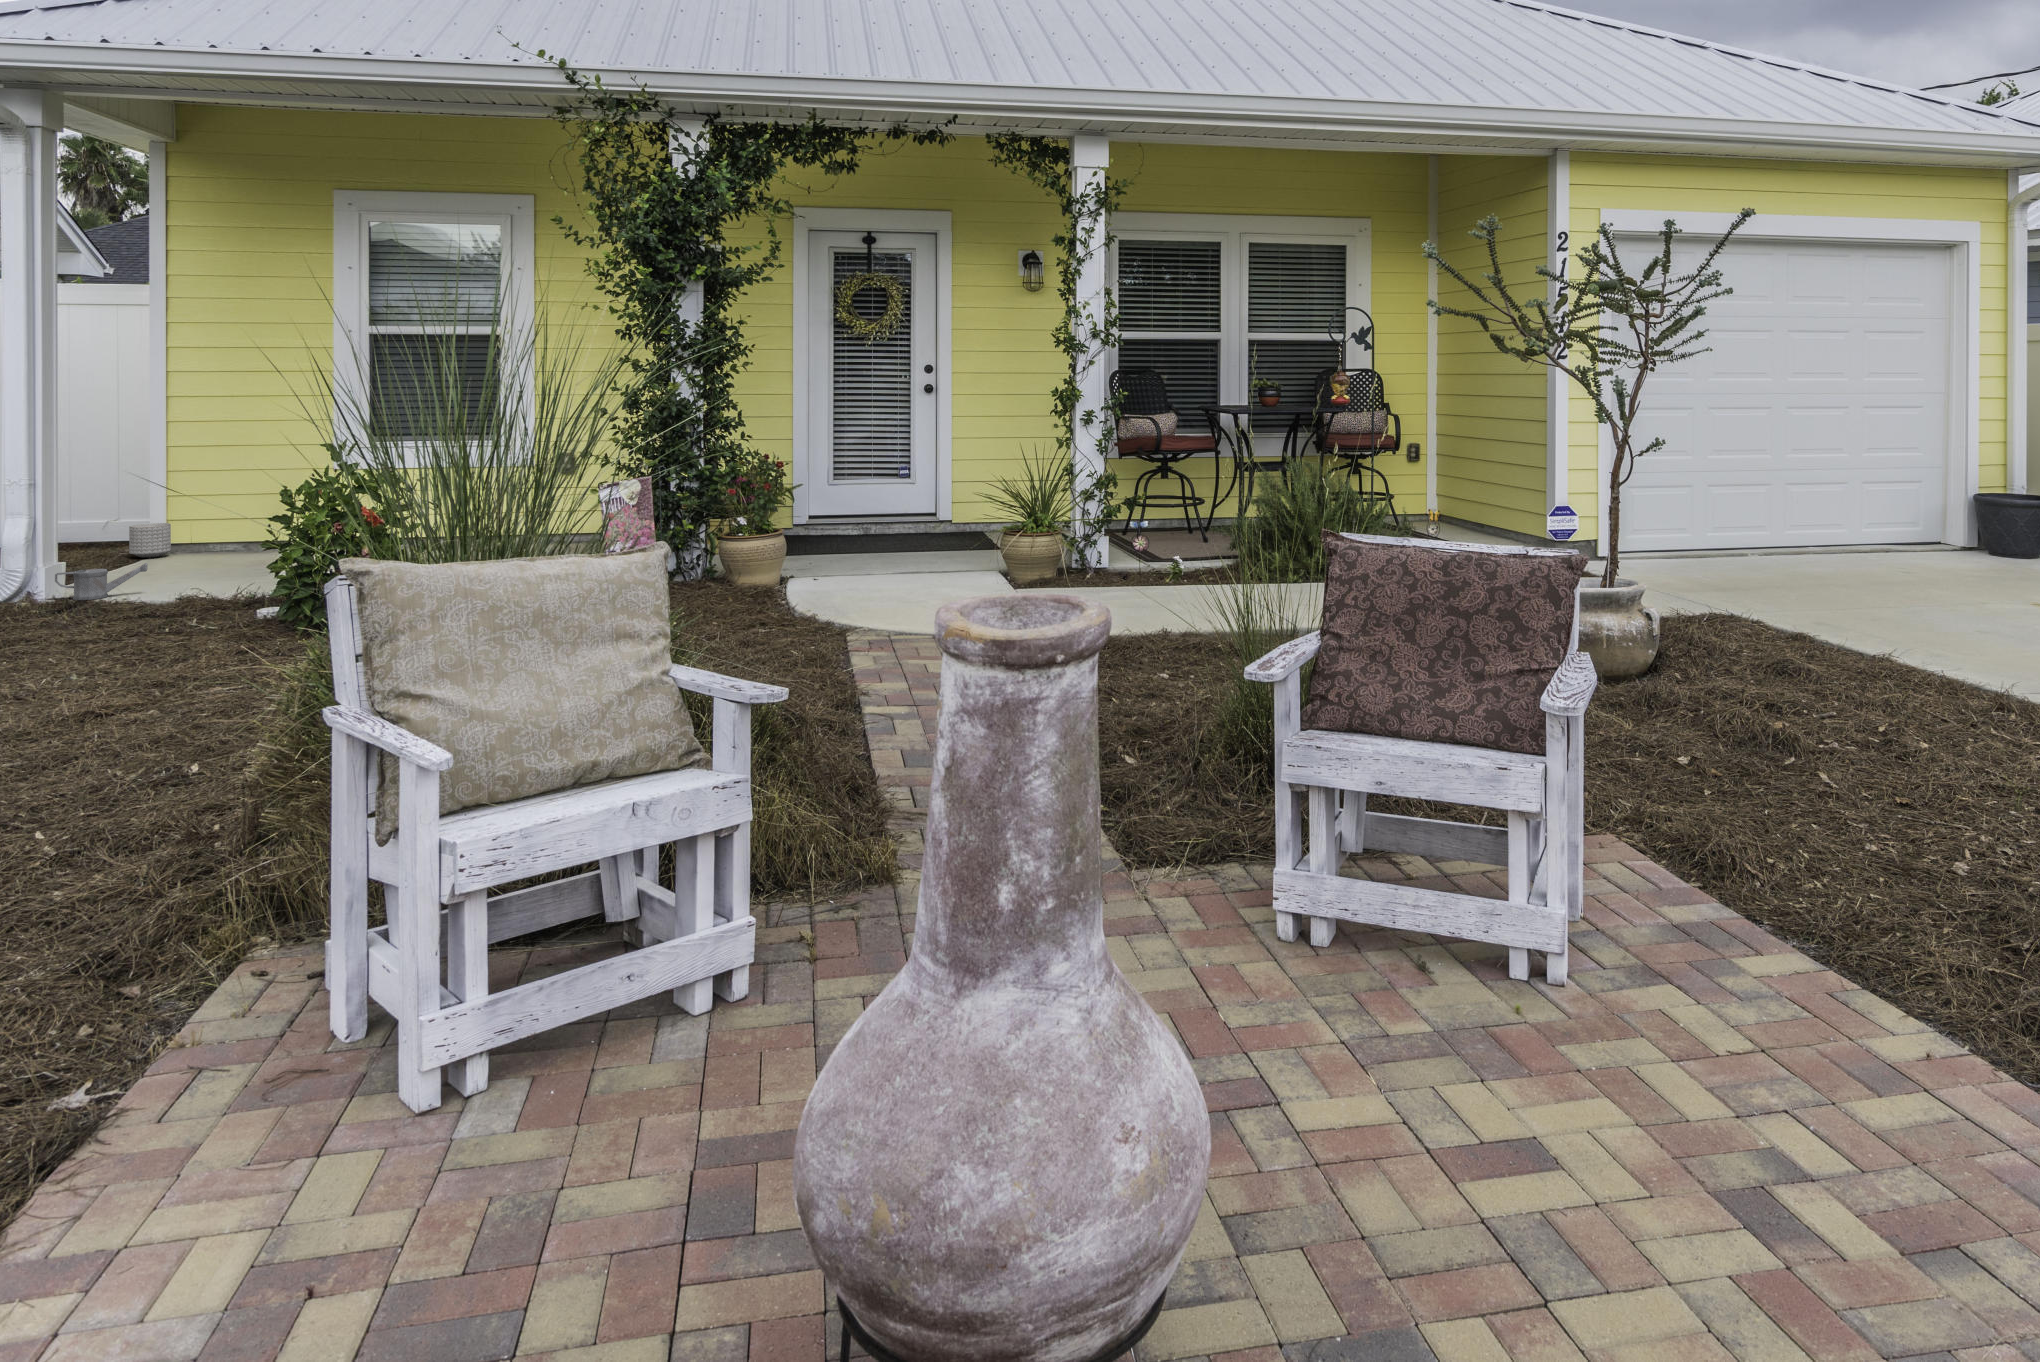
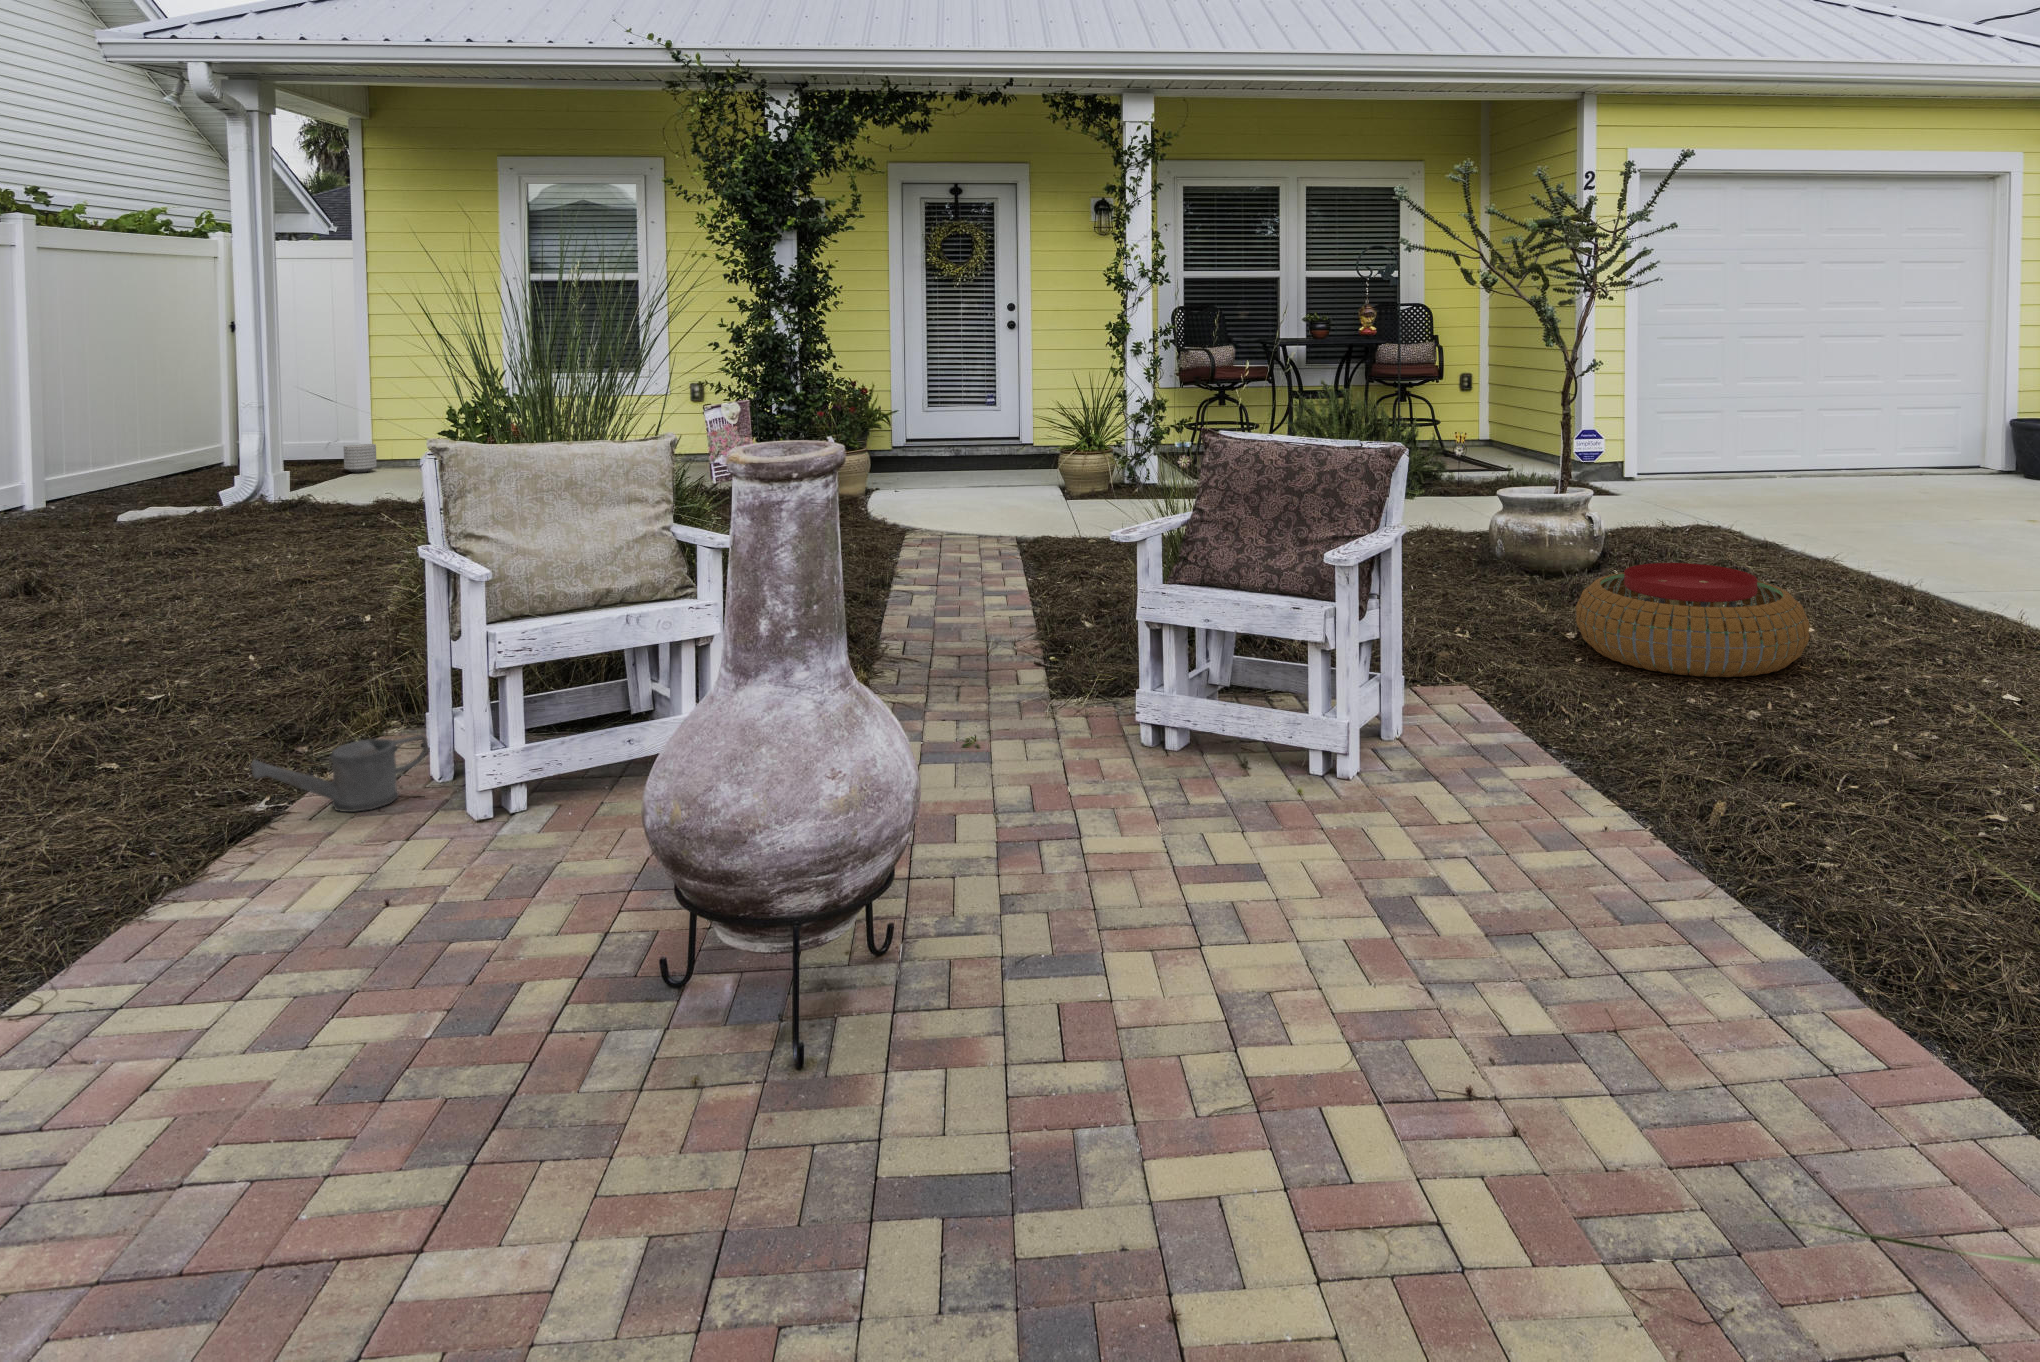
watering can: present [55,563,147,600] -> present [251,735,428,812]
pouf: none [1697,674,1973,814] -> present [1576,563,1810,677]

